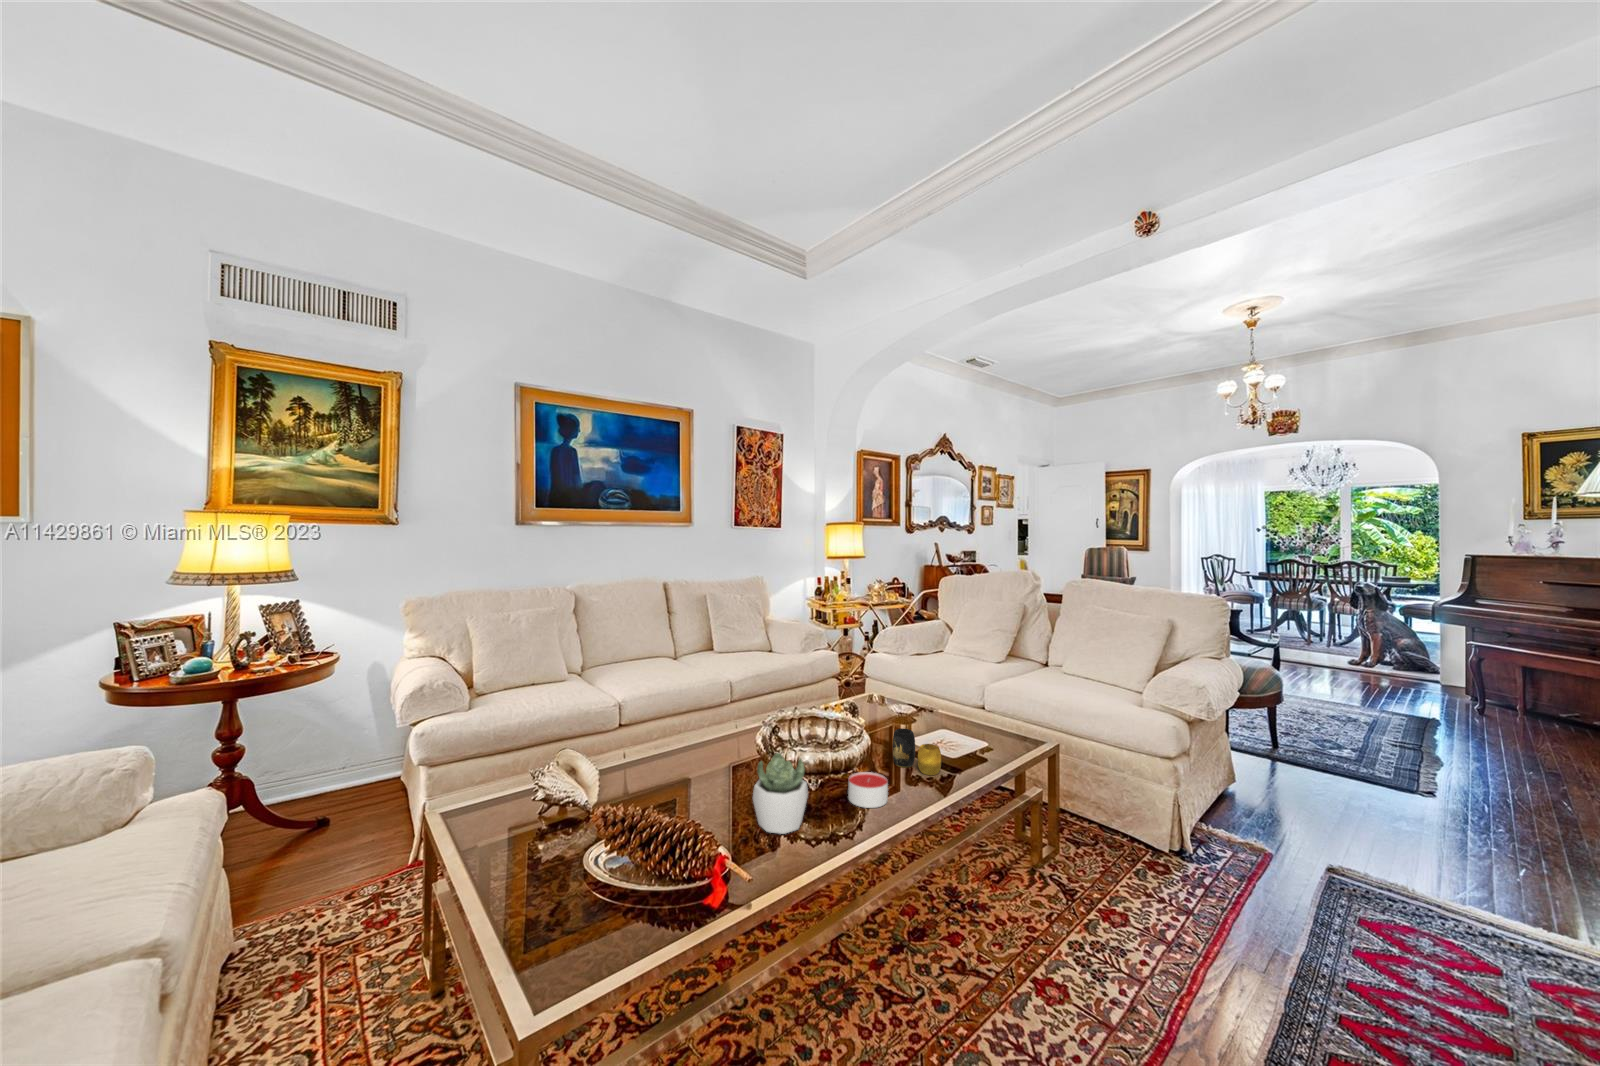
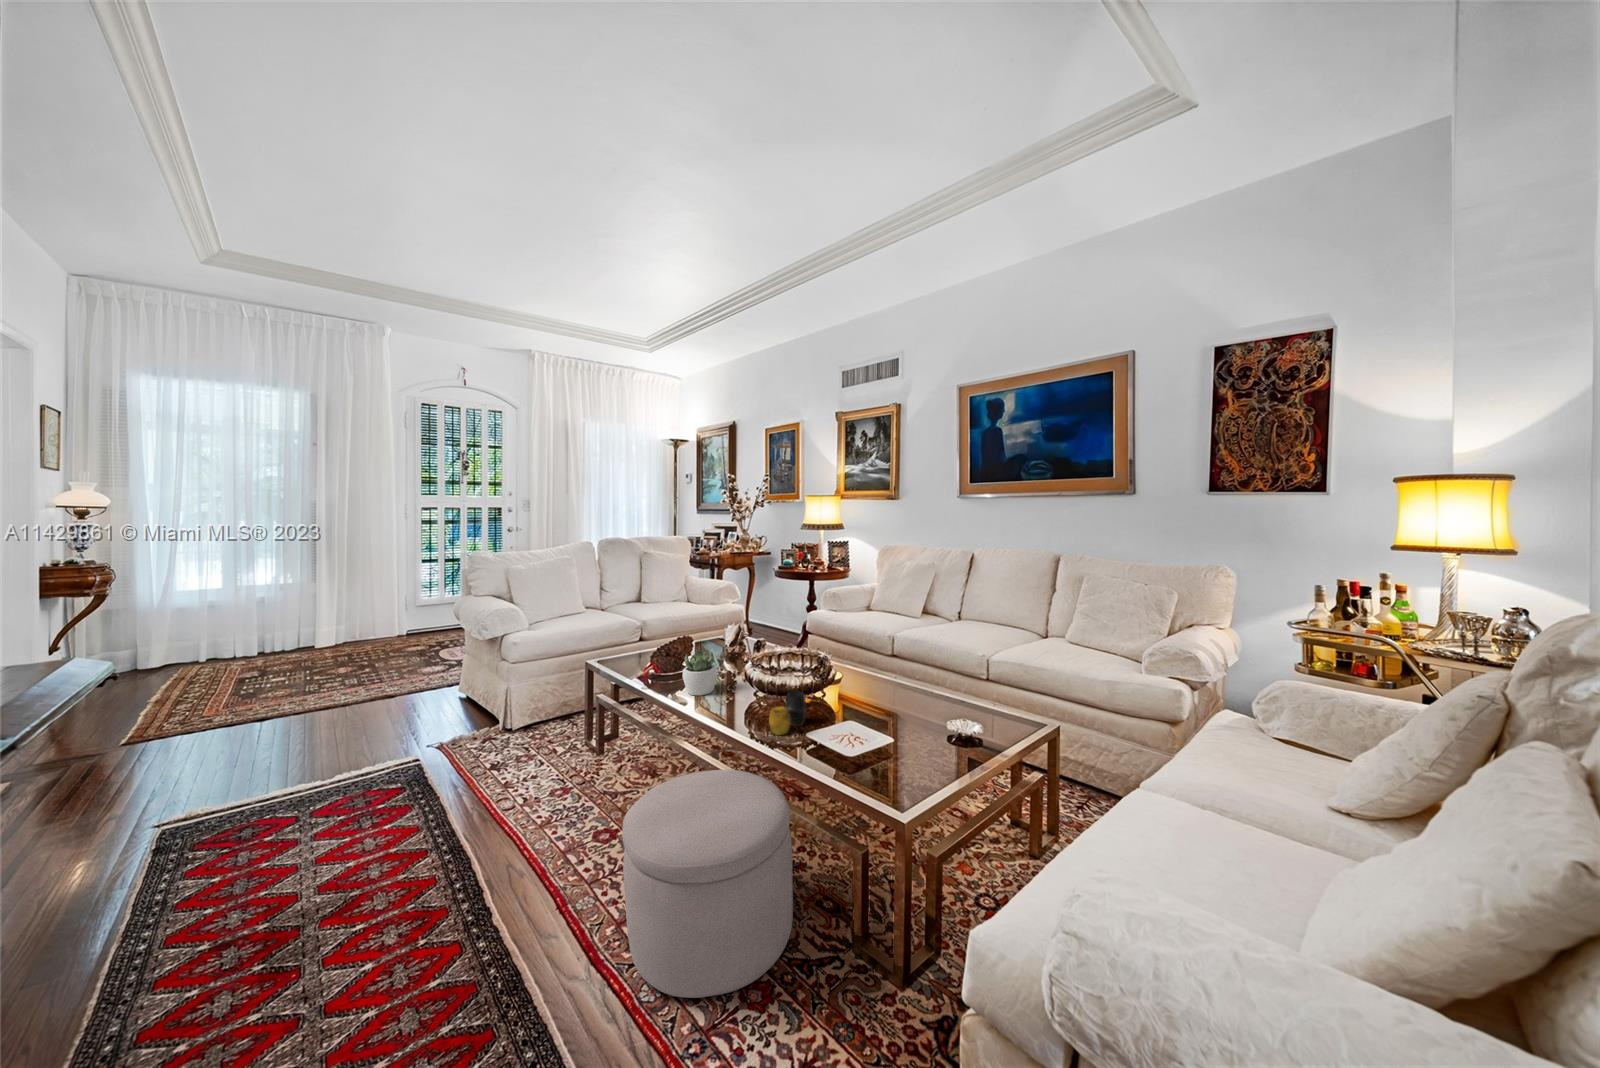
candle: present [848,772,888,808] -> none [714,692,743,717]
ottoman: none [998,783,1178,1000] -> present [622,770,793,998]

